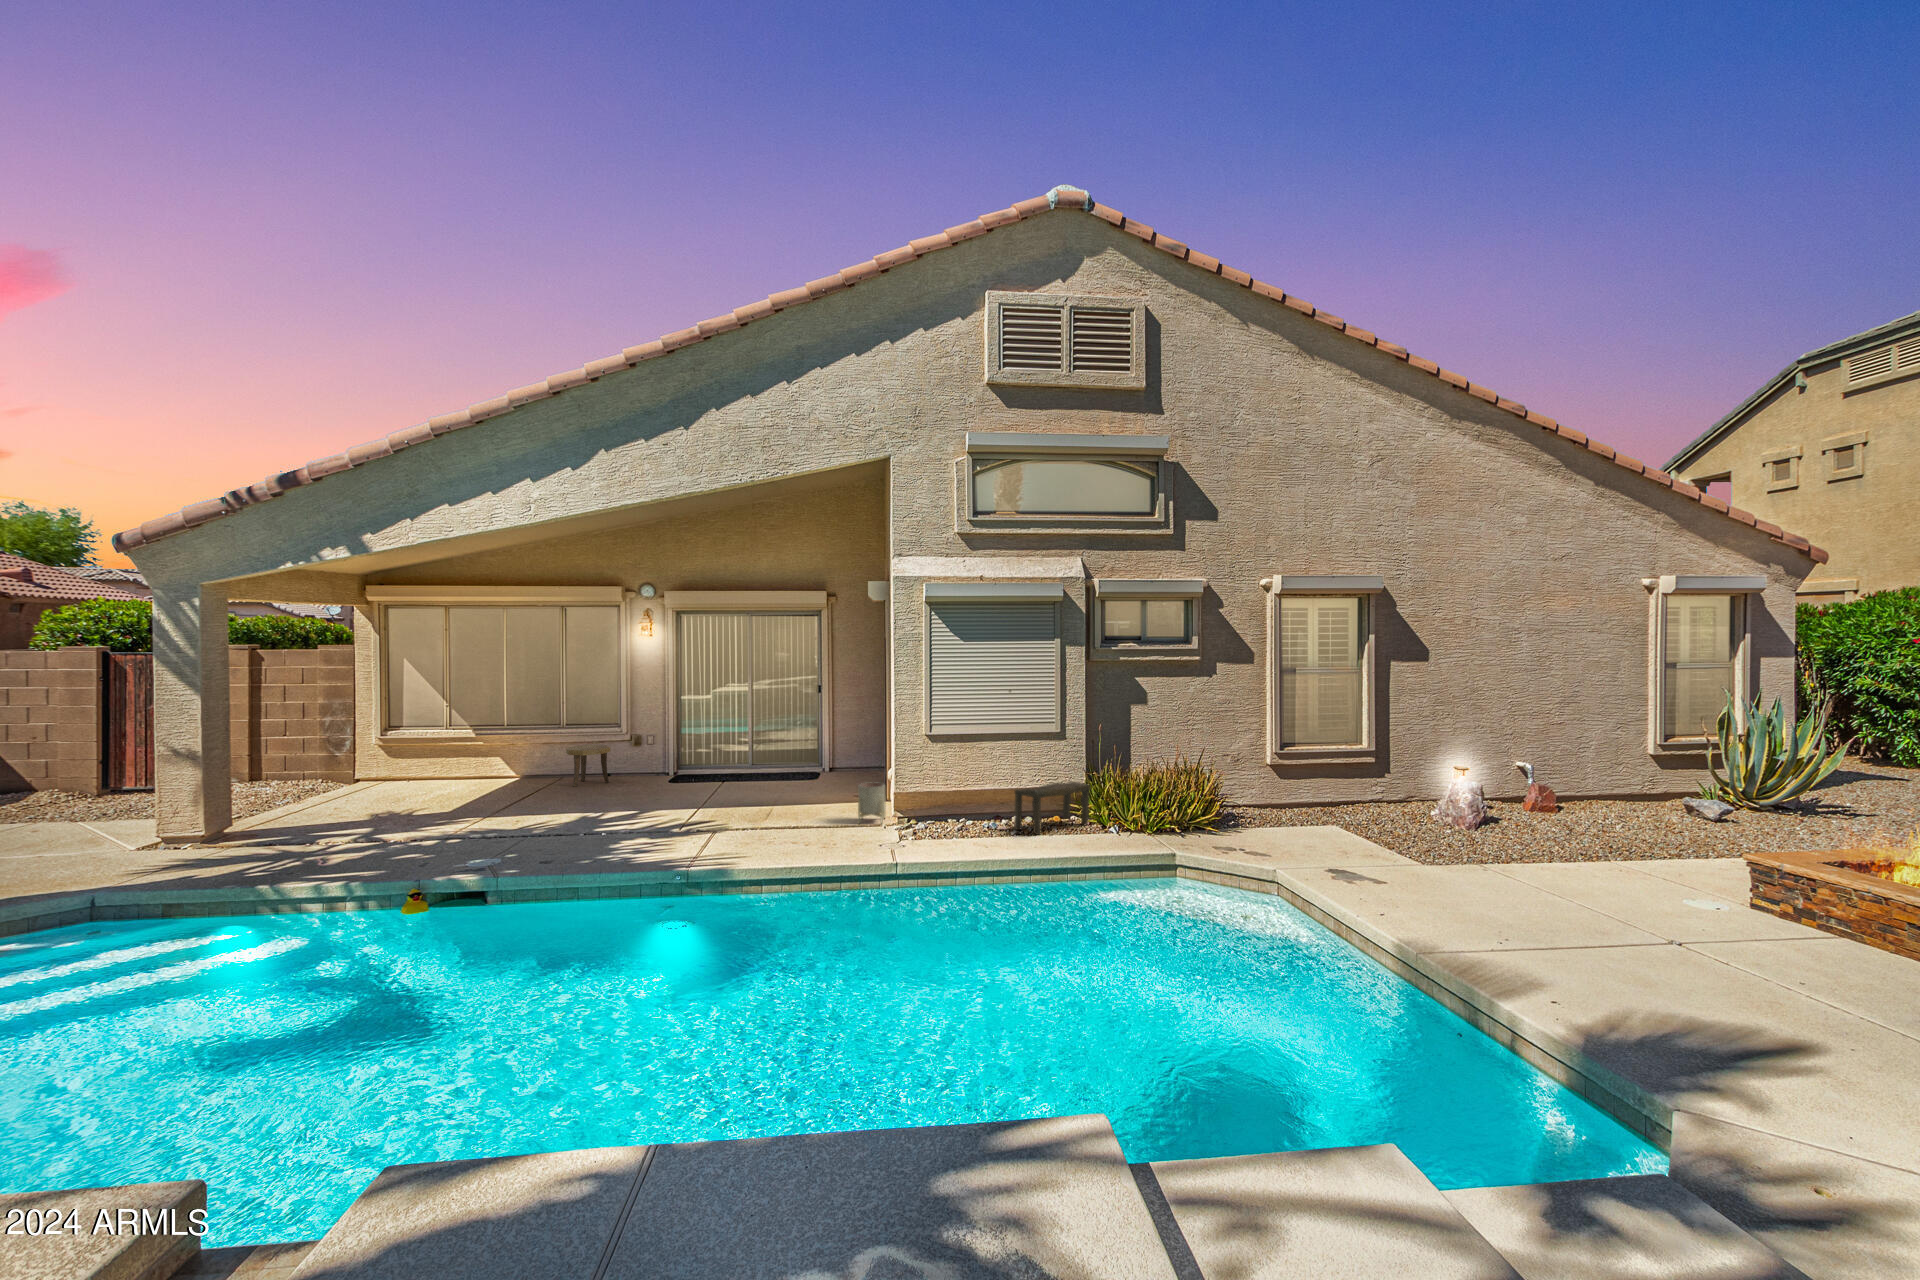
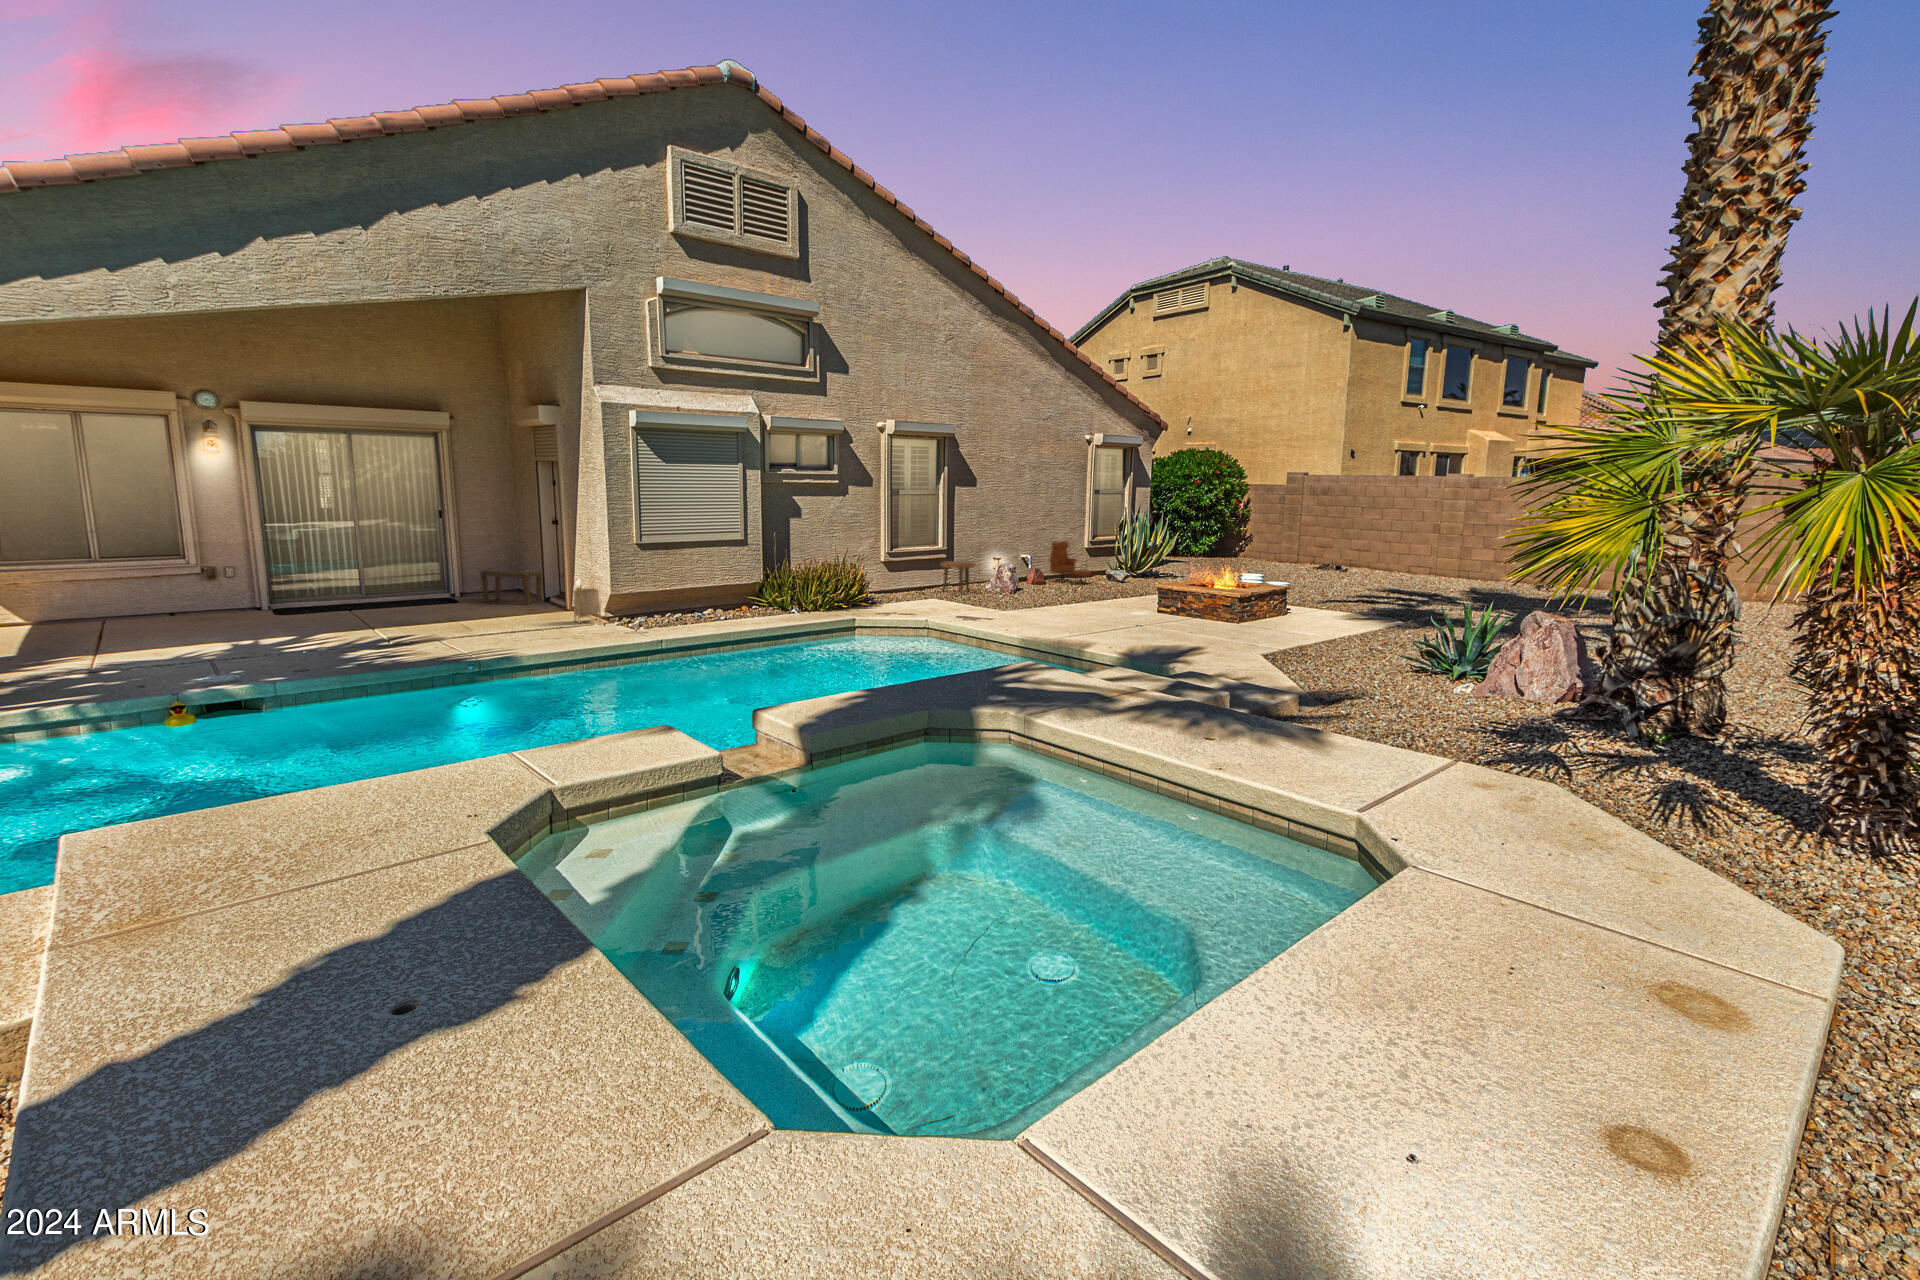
lounge chair: none [1570,743,1653,818] -> present [1049,541,1091,584]
side table: present [566,745,610,787] -> present [941,561,976,594]
bench: present [1014,782,1091,835] -> present [480,570,543,604]

